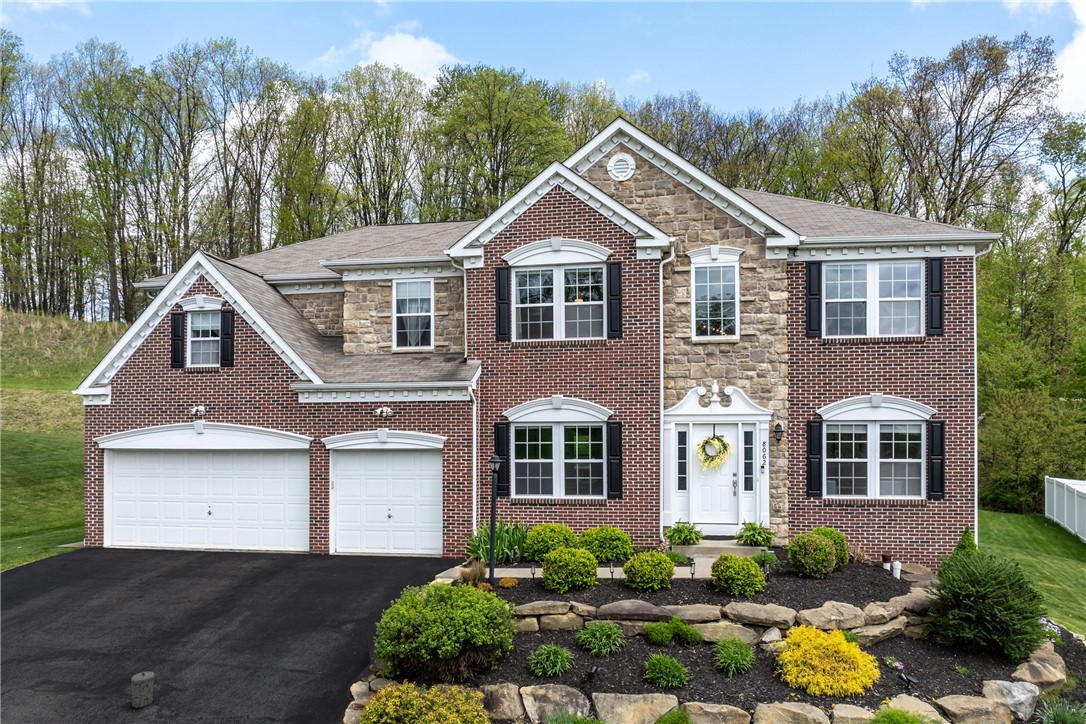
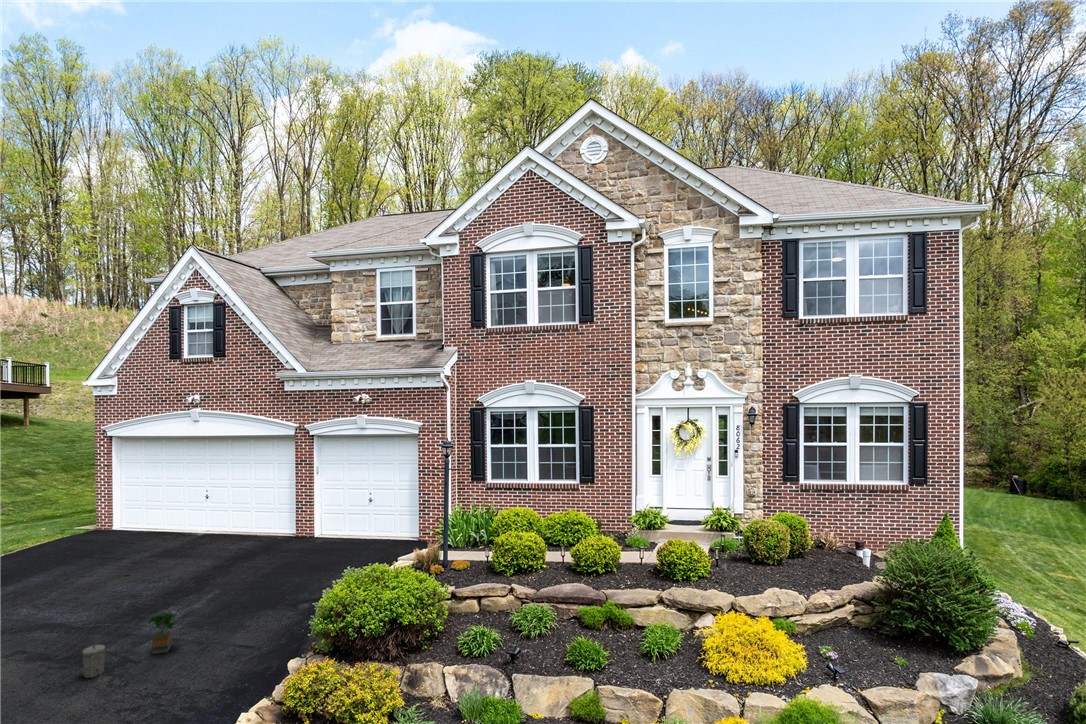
potted tree: none [195,635,225,681] -> present [149,612,176,654]

